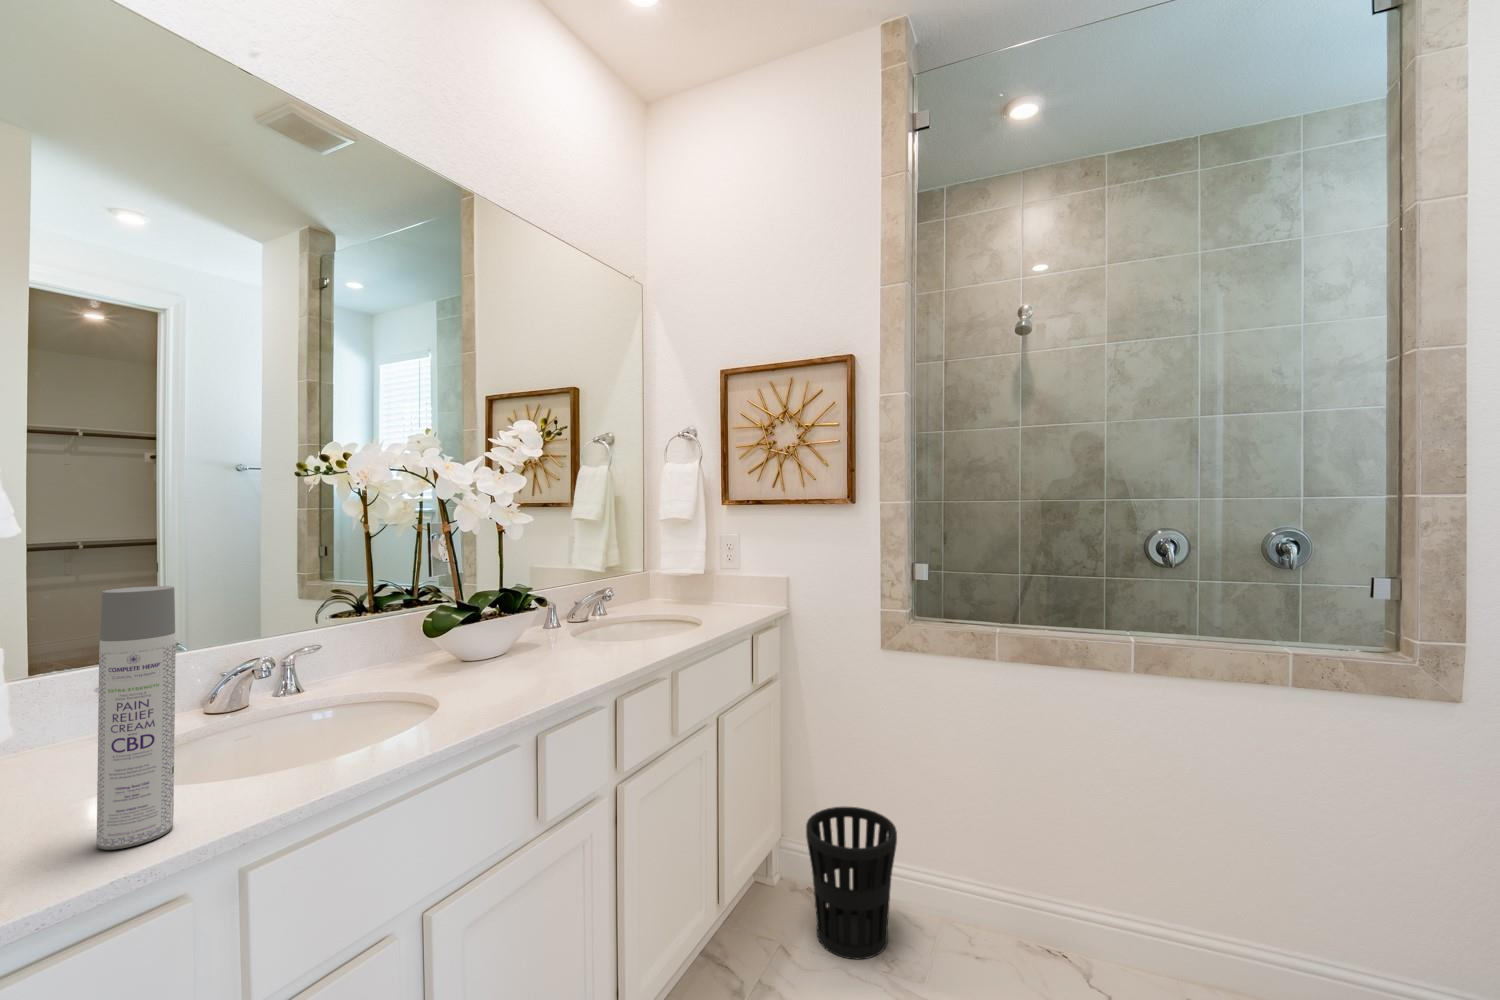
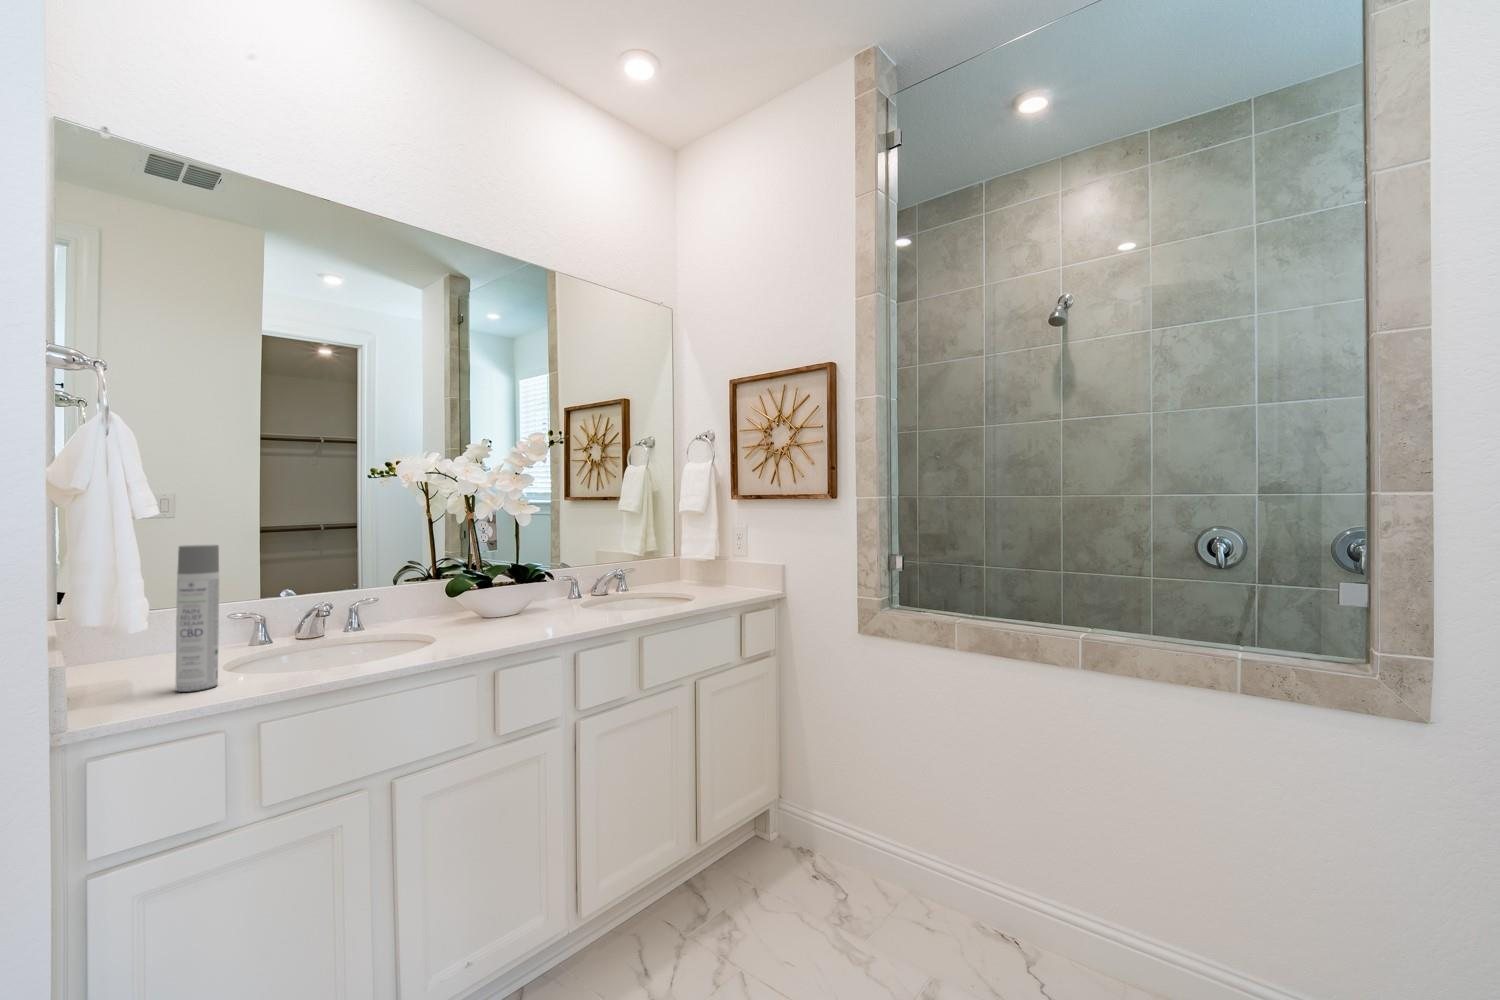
wastebasket: present [806,807,897,960] -> none [775,772,856,905]

